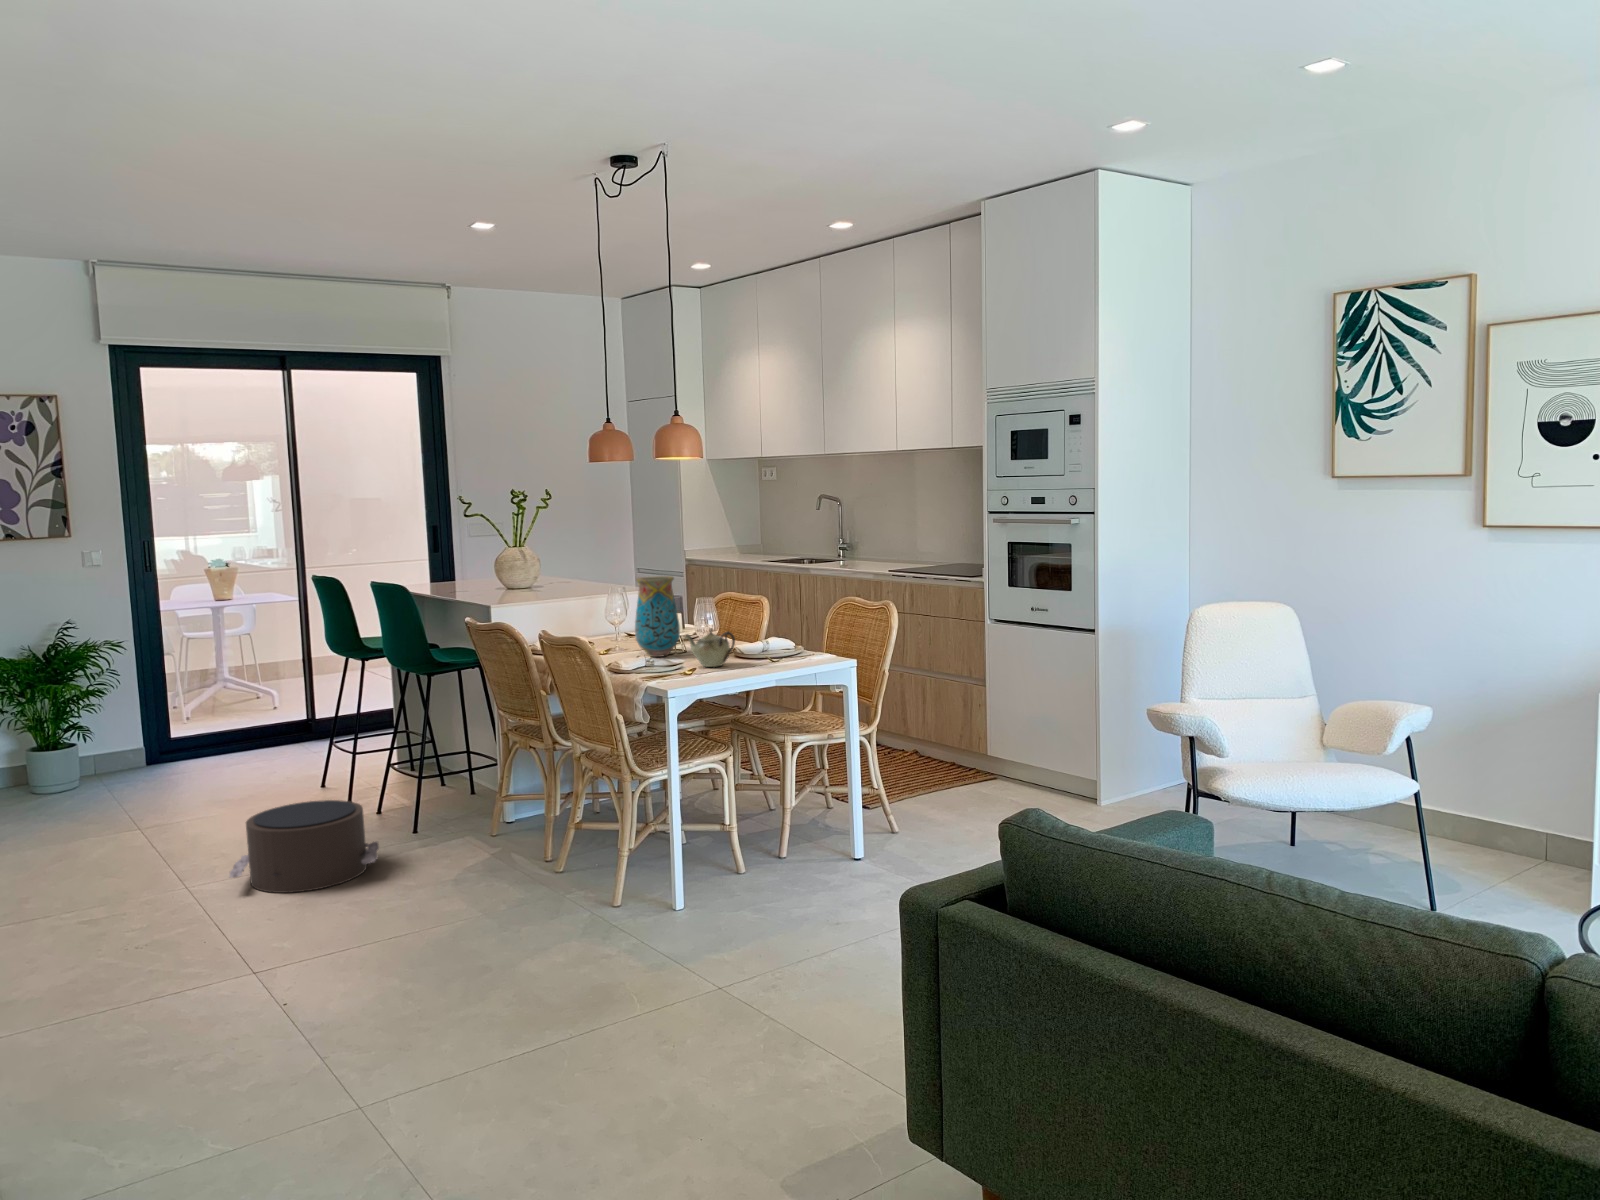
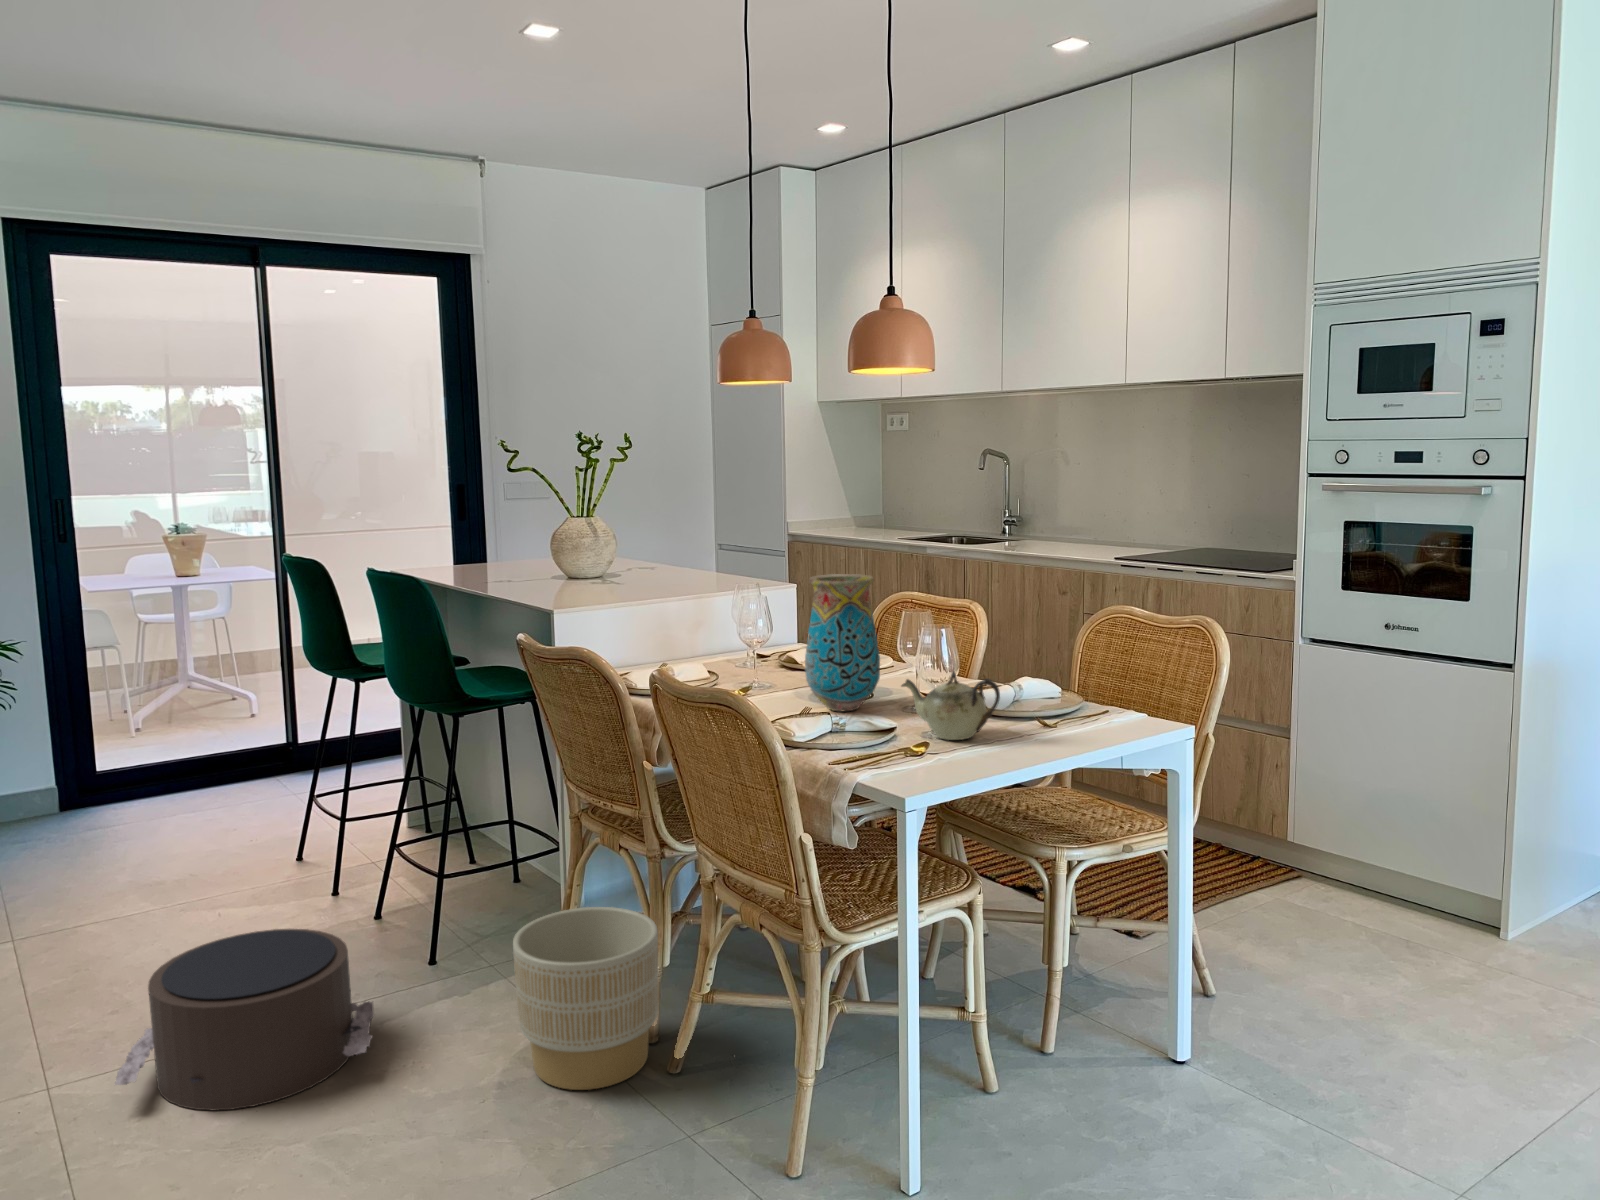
planter: none [461,780,549,880] -> present [513,907,658,1090]

